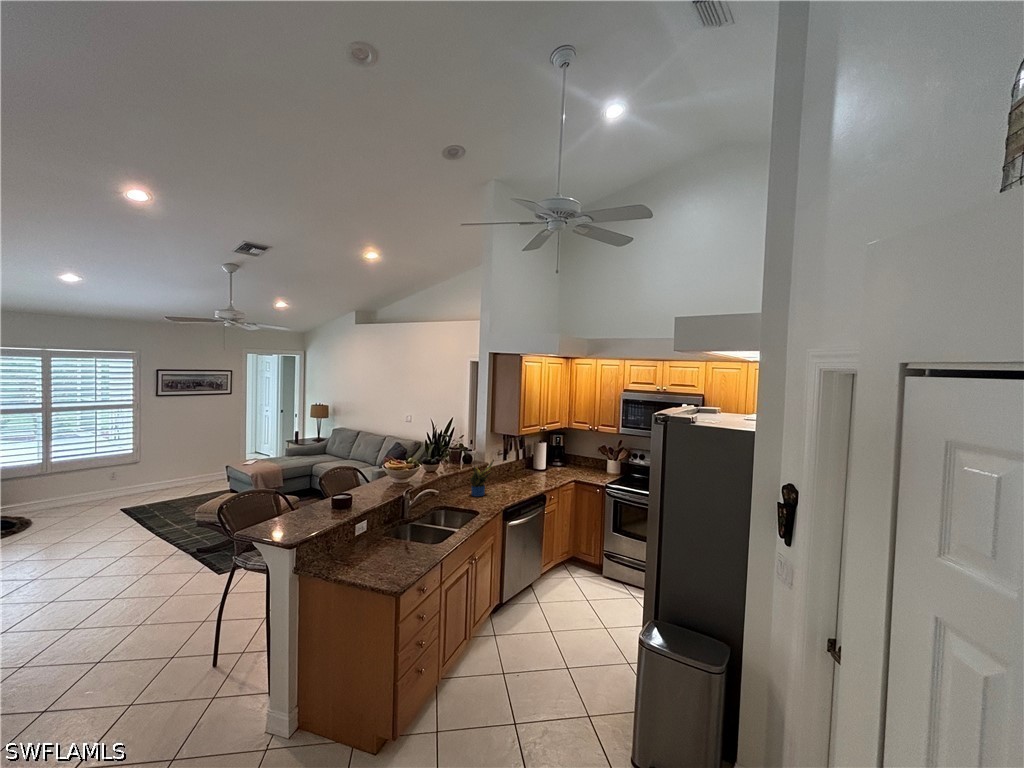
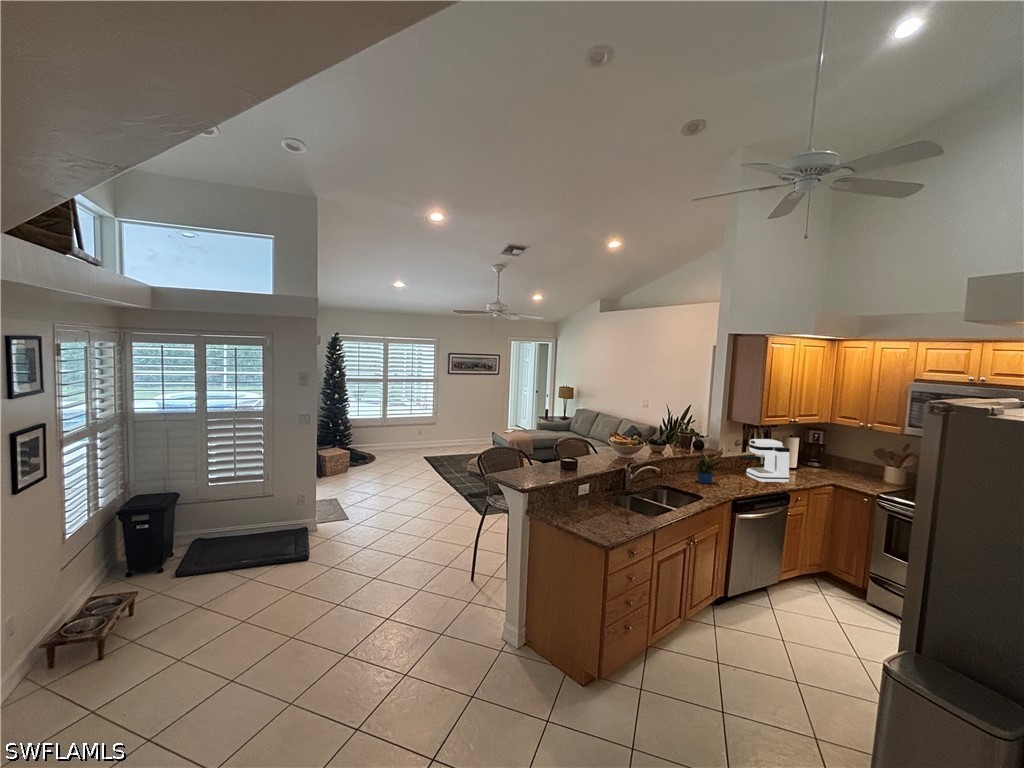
coffee maker: none [505,447,545,487] -> present [740,439,790,483]

